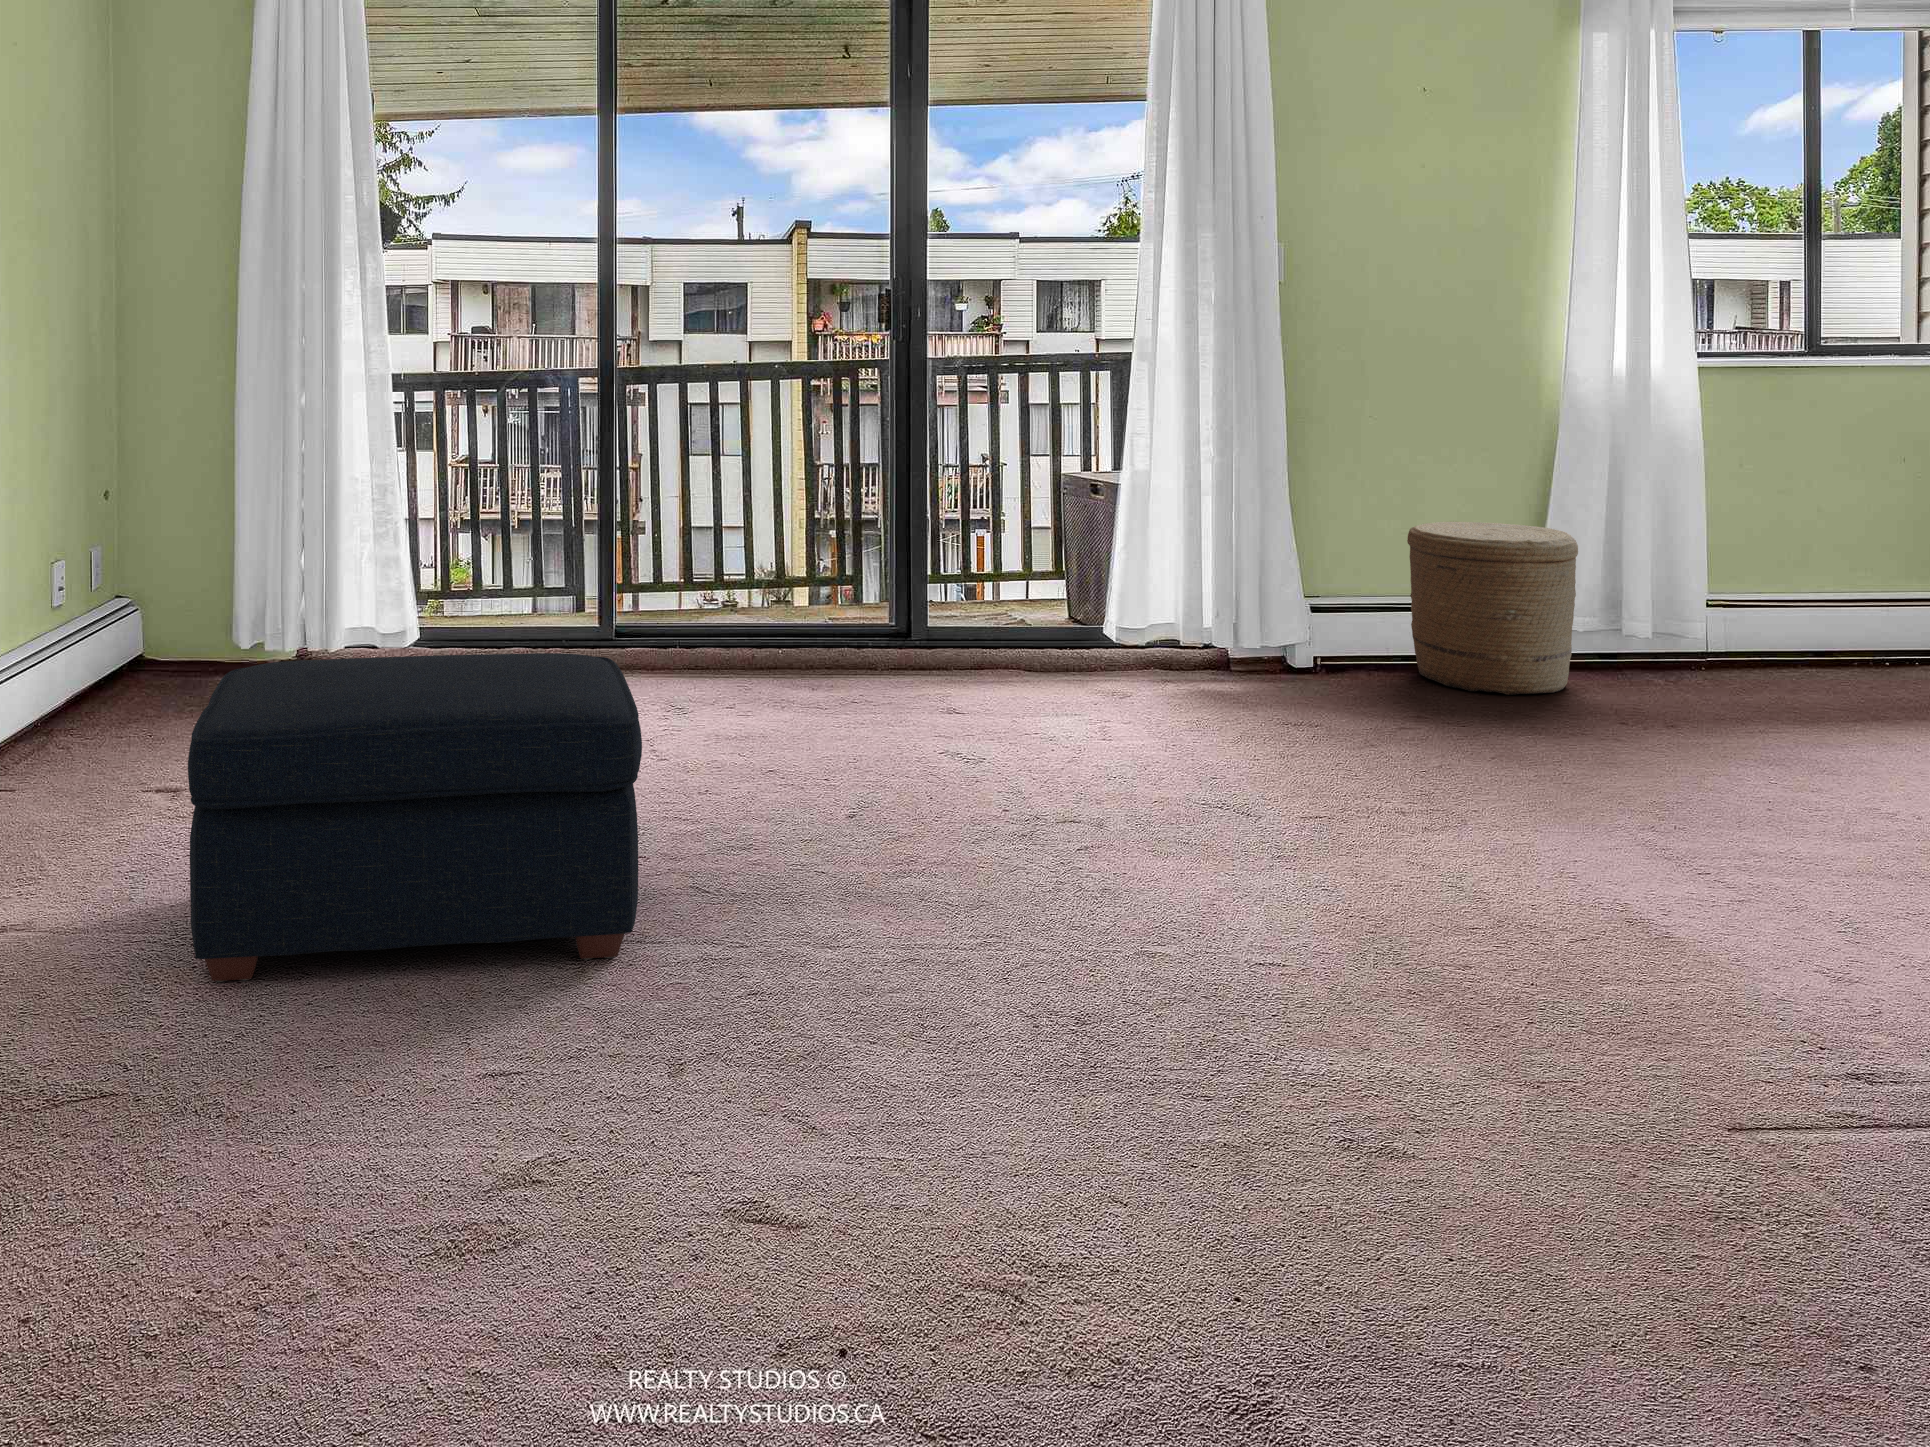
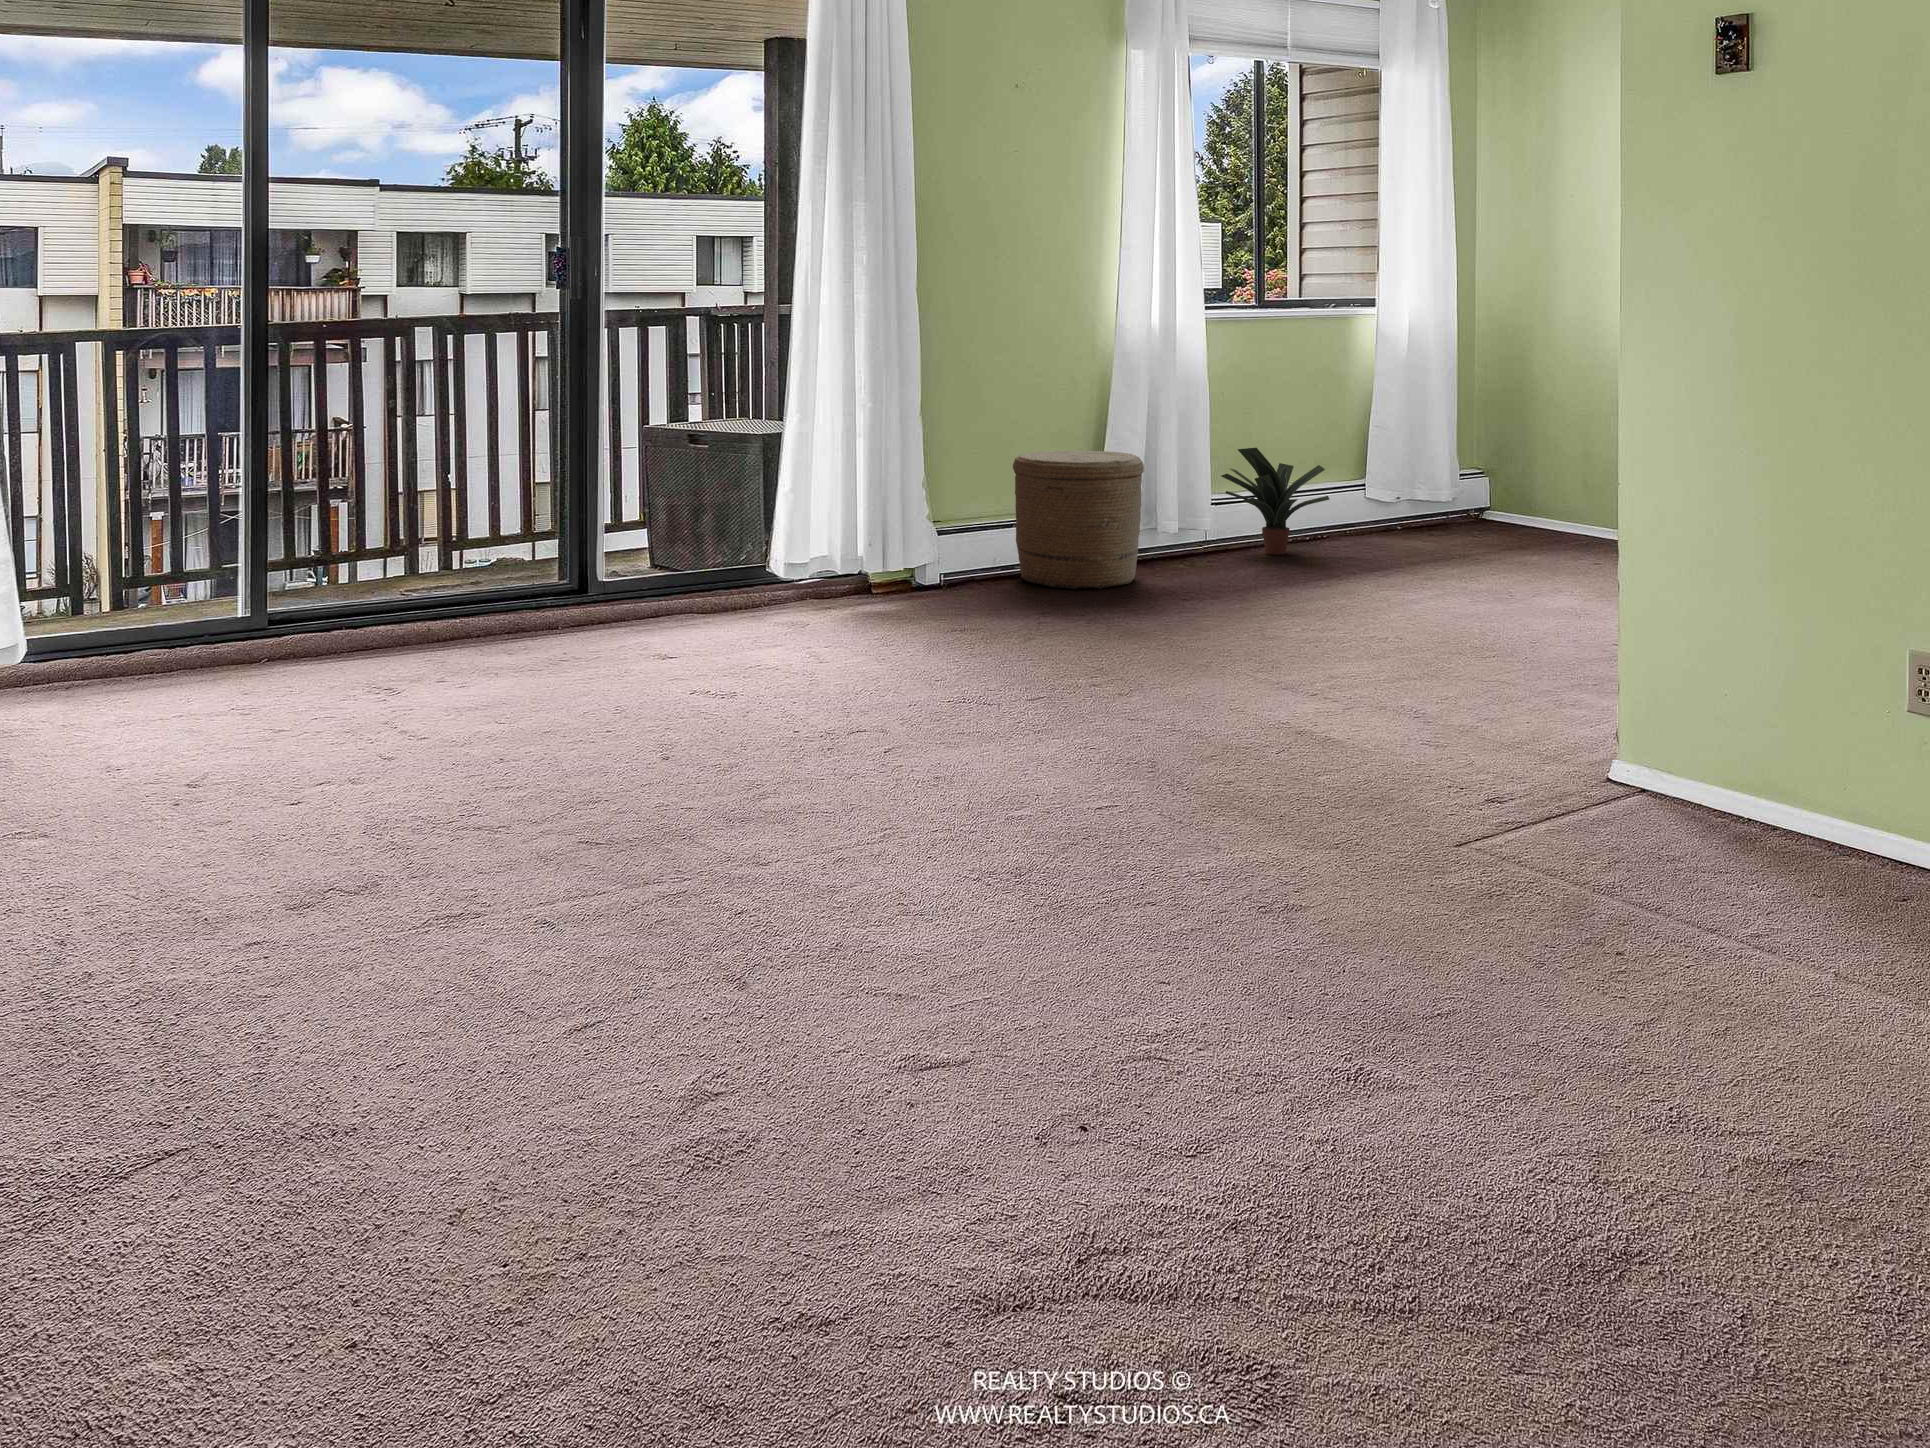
potted plant: none [1726,536,1897,678] -> present [1221,448,1329,555]
ottoman: present [188,653,642,982] -> none [90,614,643,1004]

